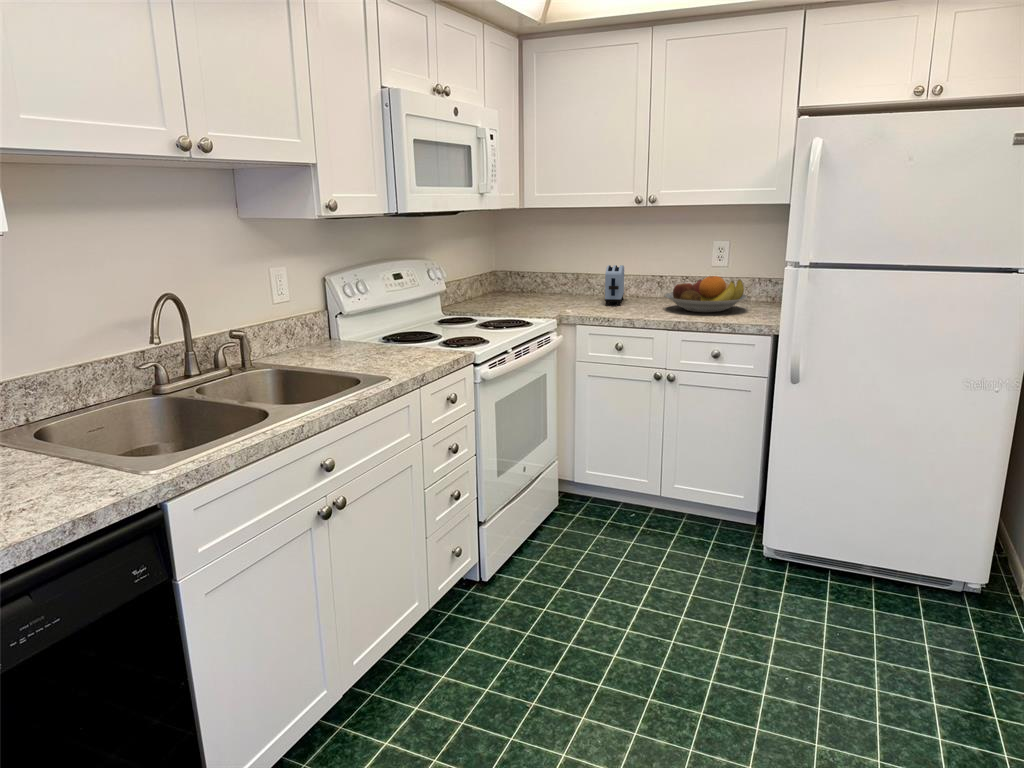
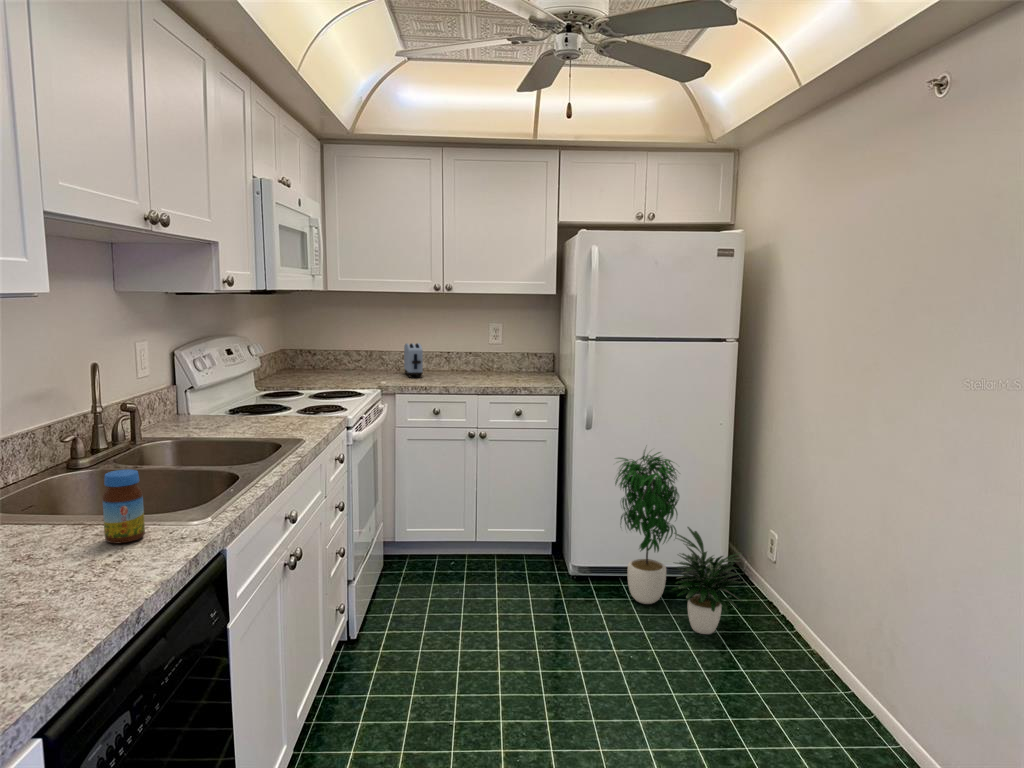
fruit bowl: present [664,276,747,312] -> none [462,351,529,380]
potted plant: none [812,411,982,677] -> present [615,450,744,634]
jar: none [59,418,105,489] -> present [103,469,145,544]

